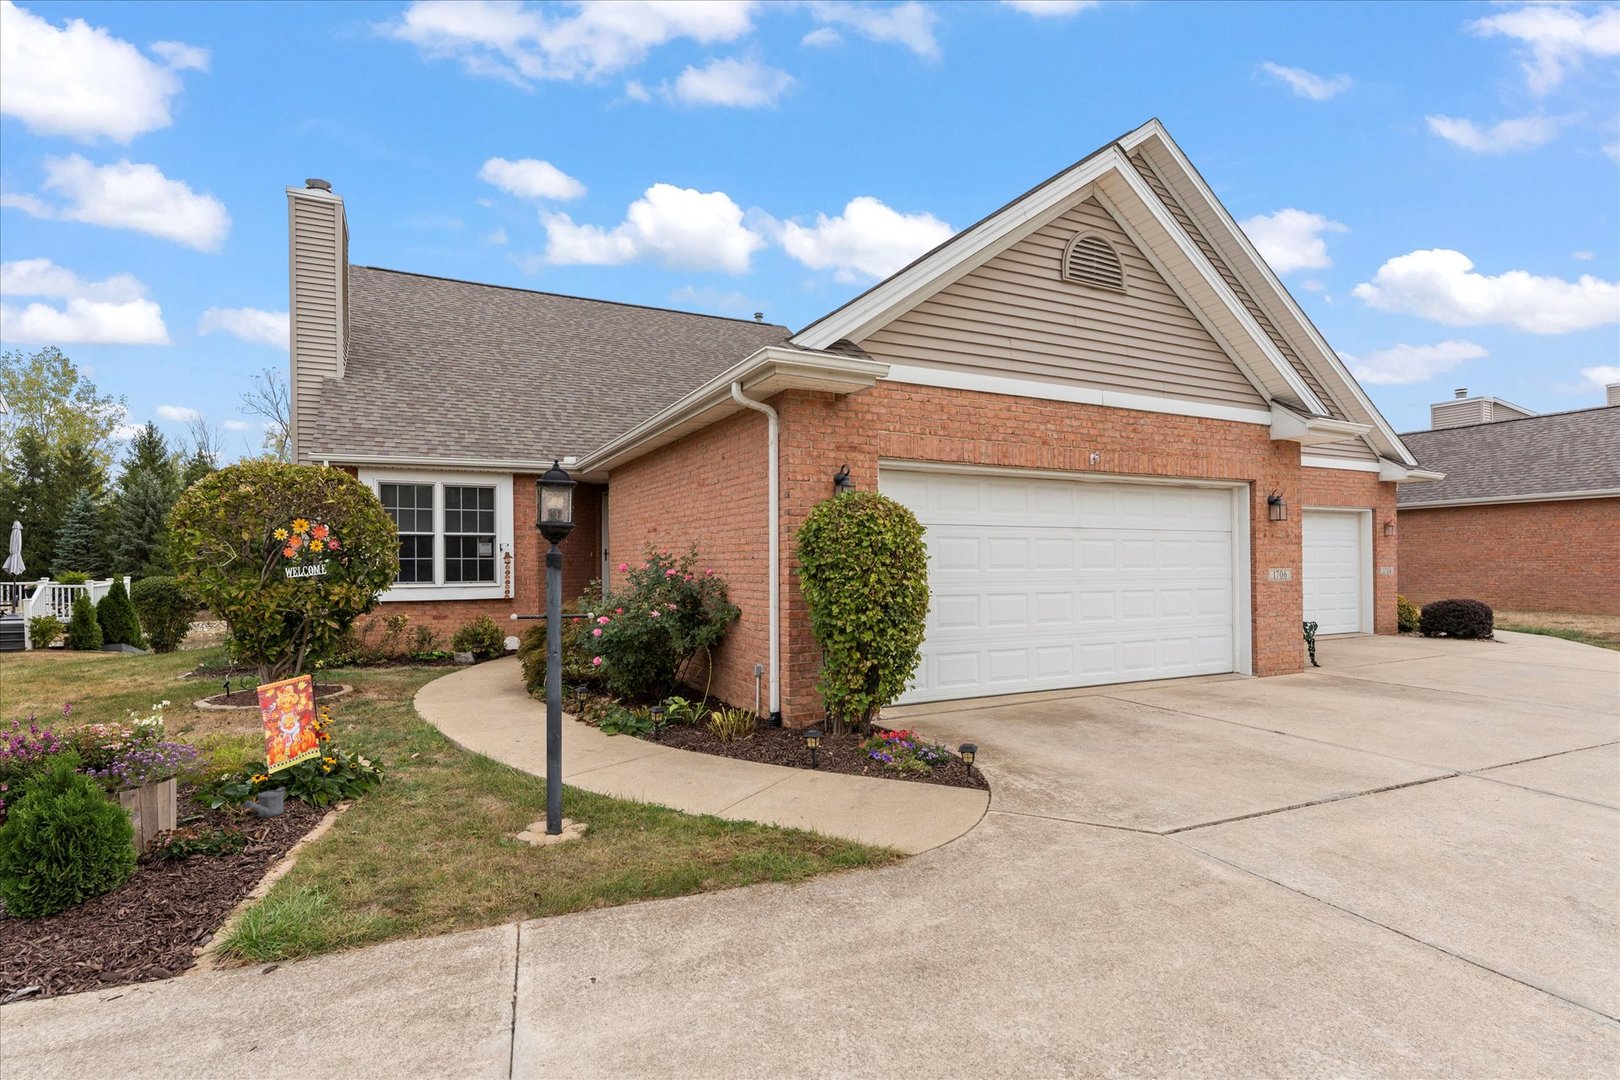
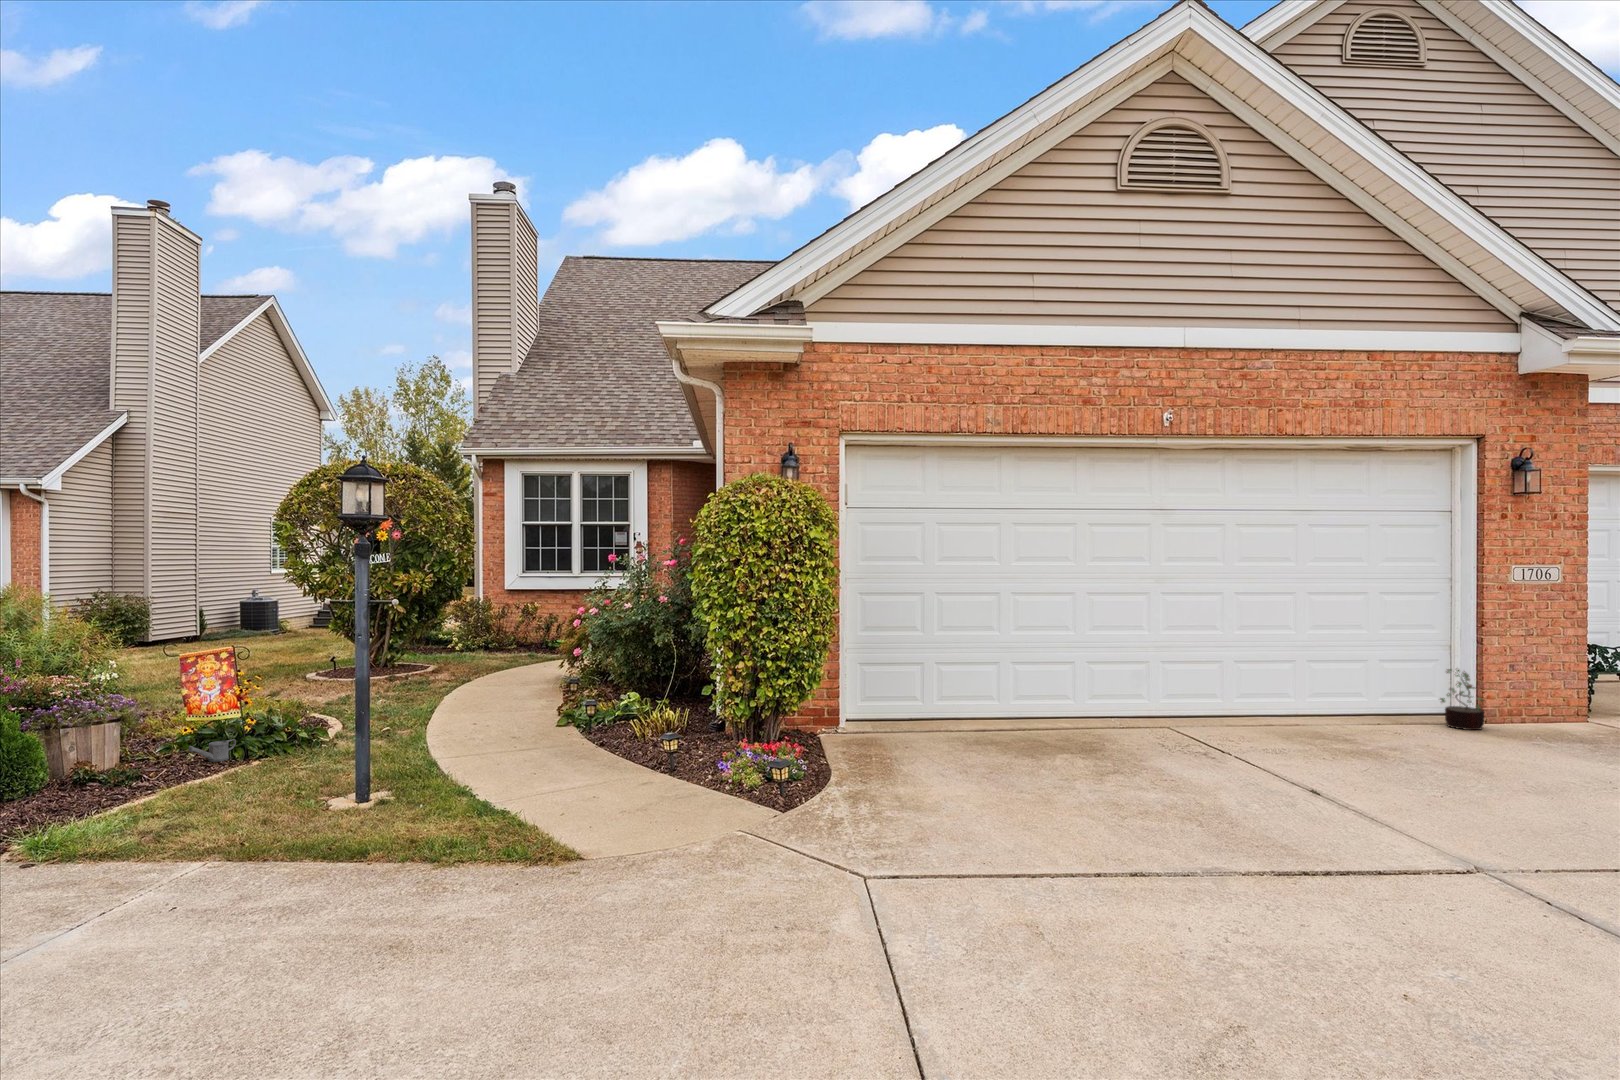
decorative plant: none [1227,640,1260,682] -> present [1440,669,1484,730]

